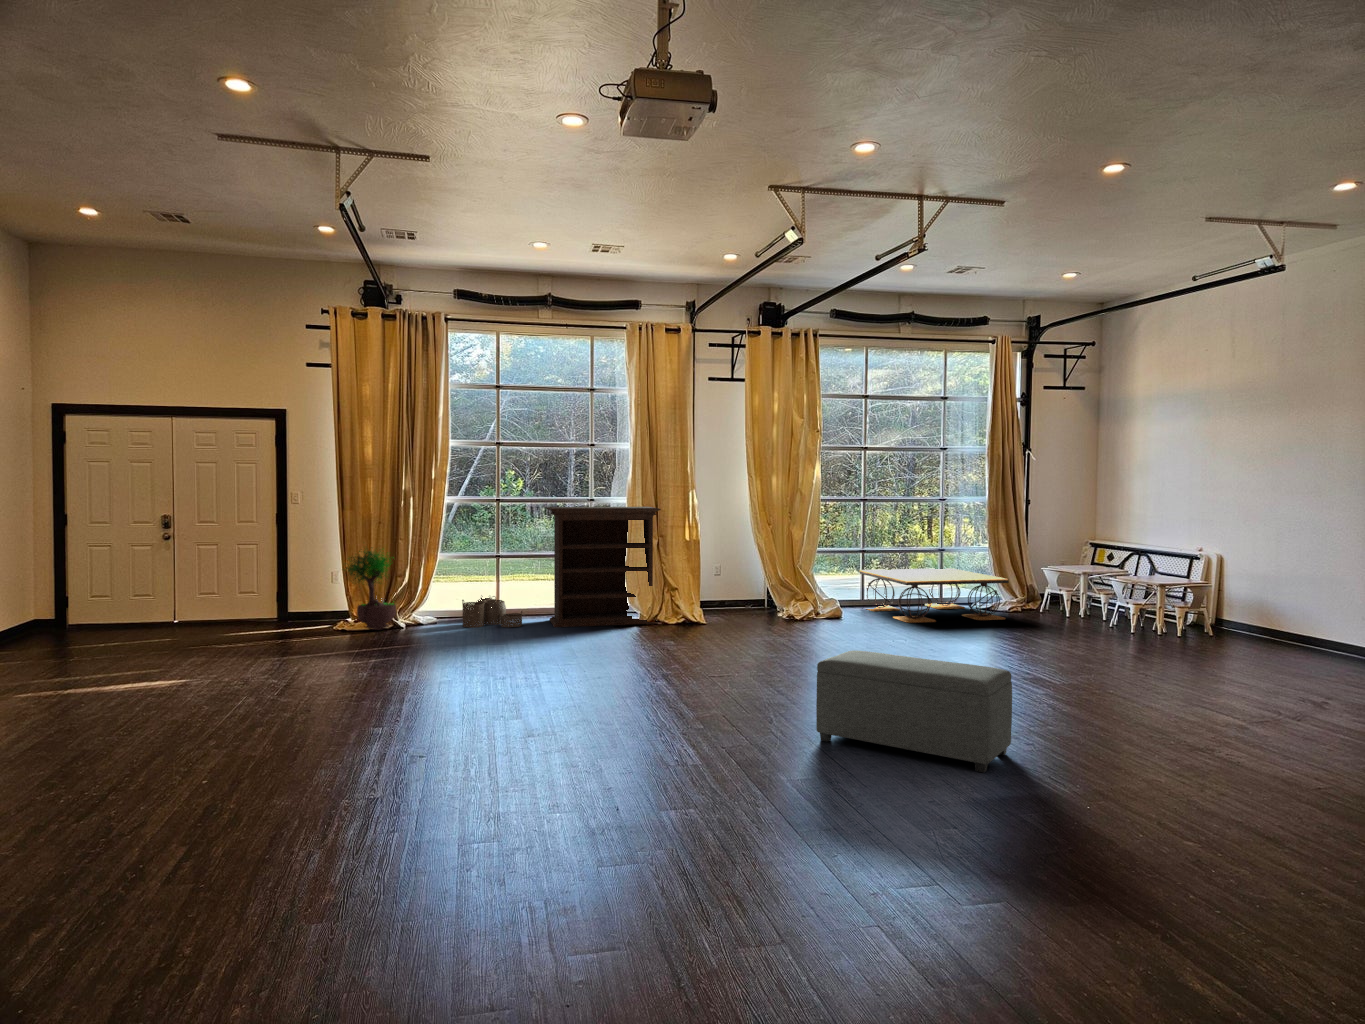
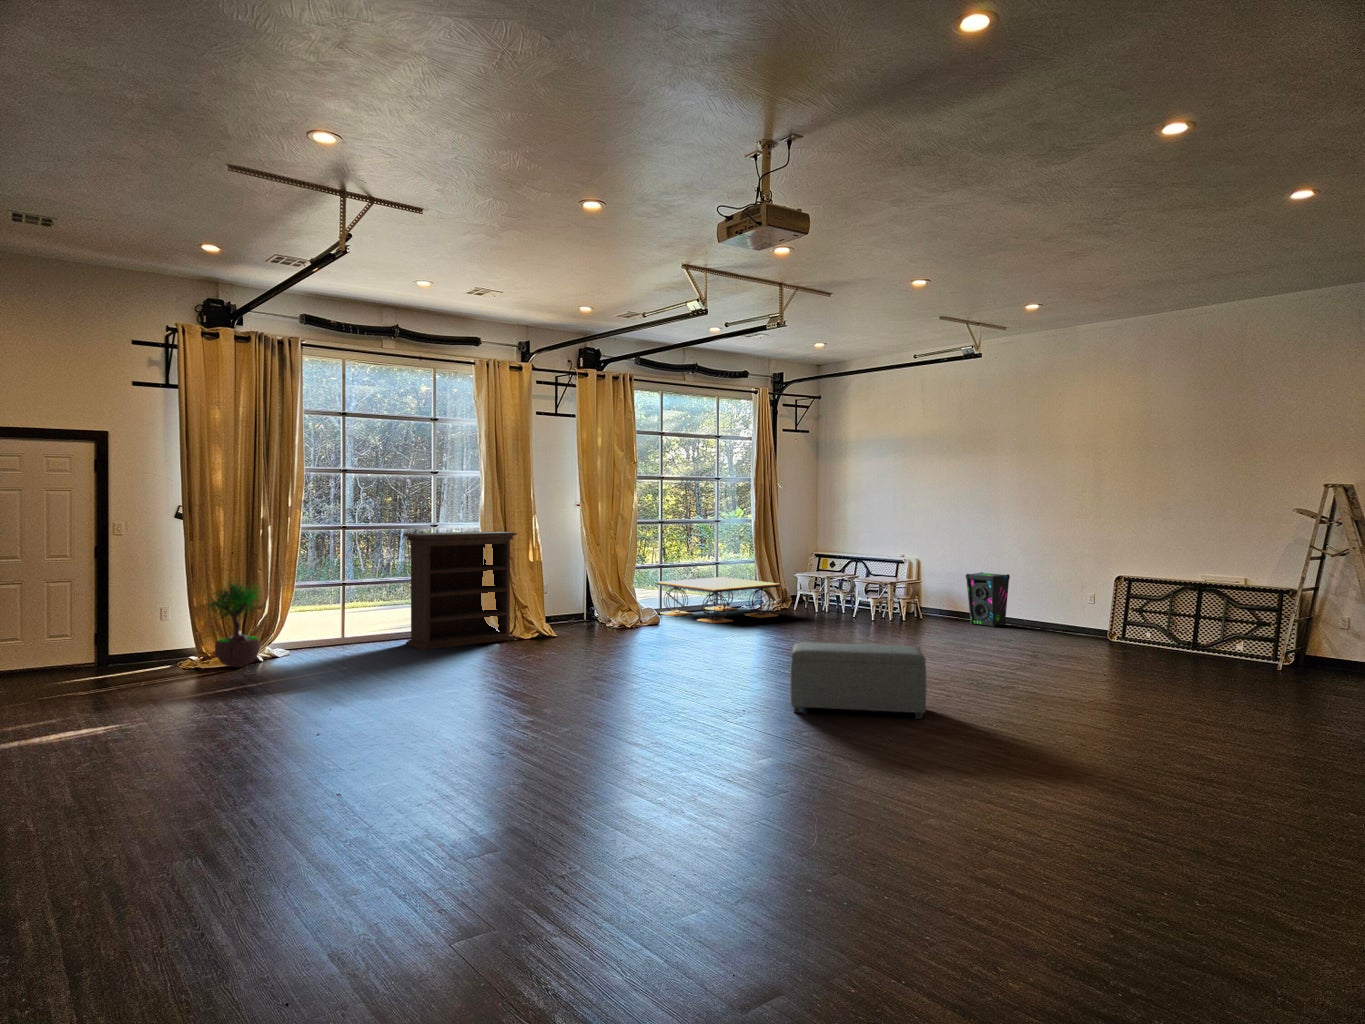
speaker: none [1275,576,1351,656] -> present [966,572,1010,627]
woven basket: present [462,596,522,628] -> none [324,624,389,657]

